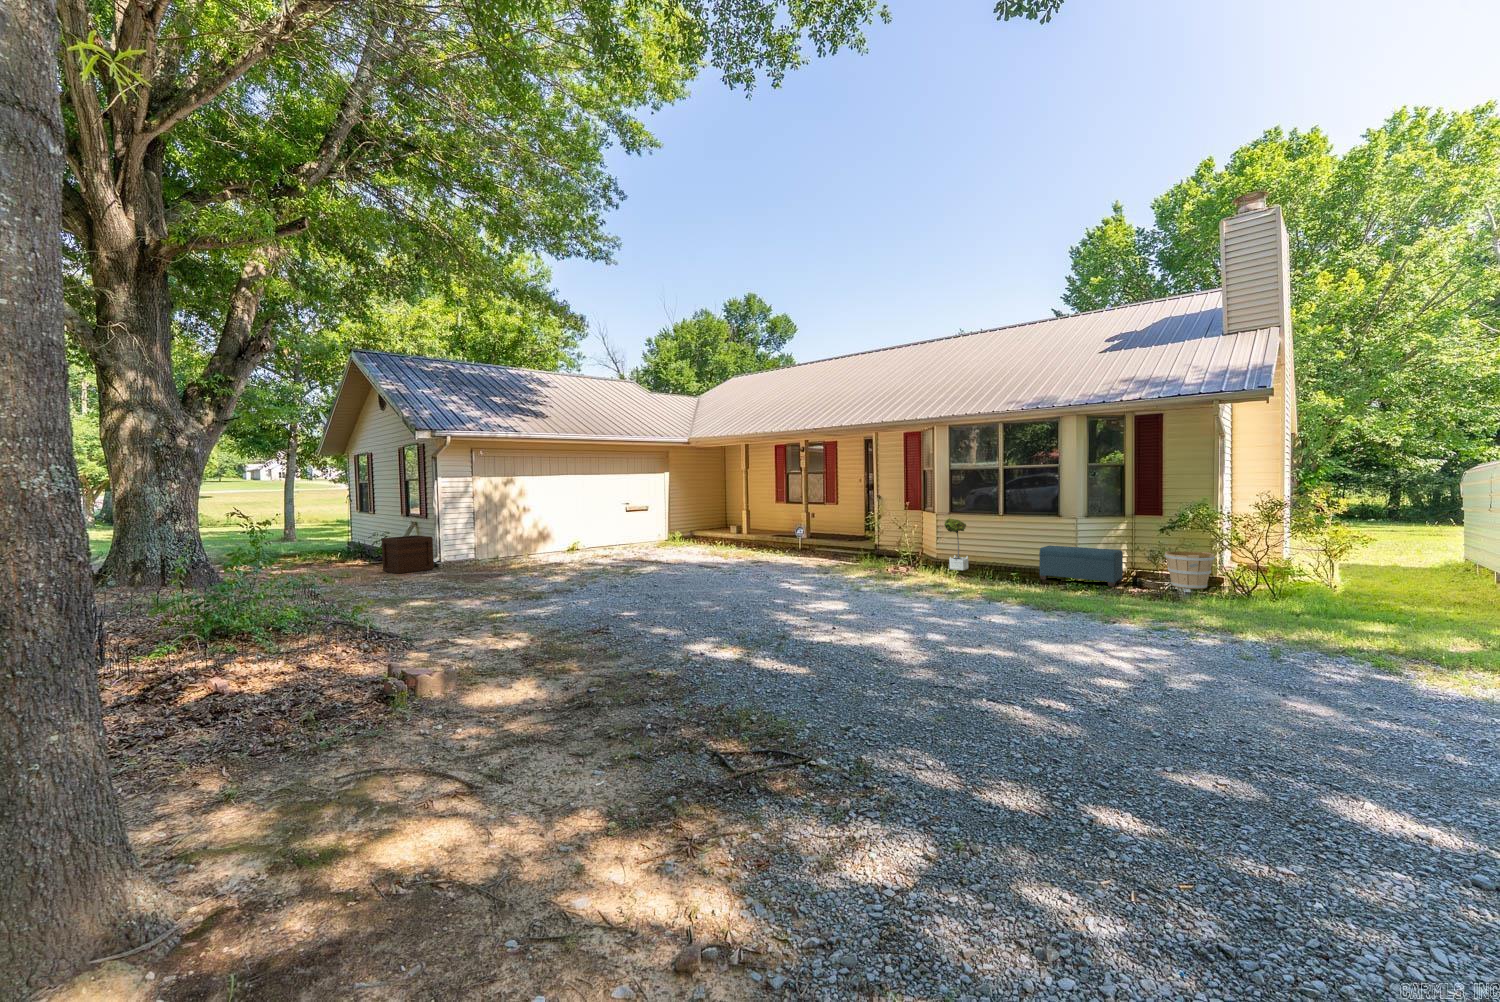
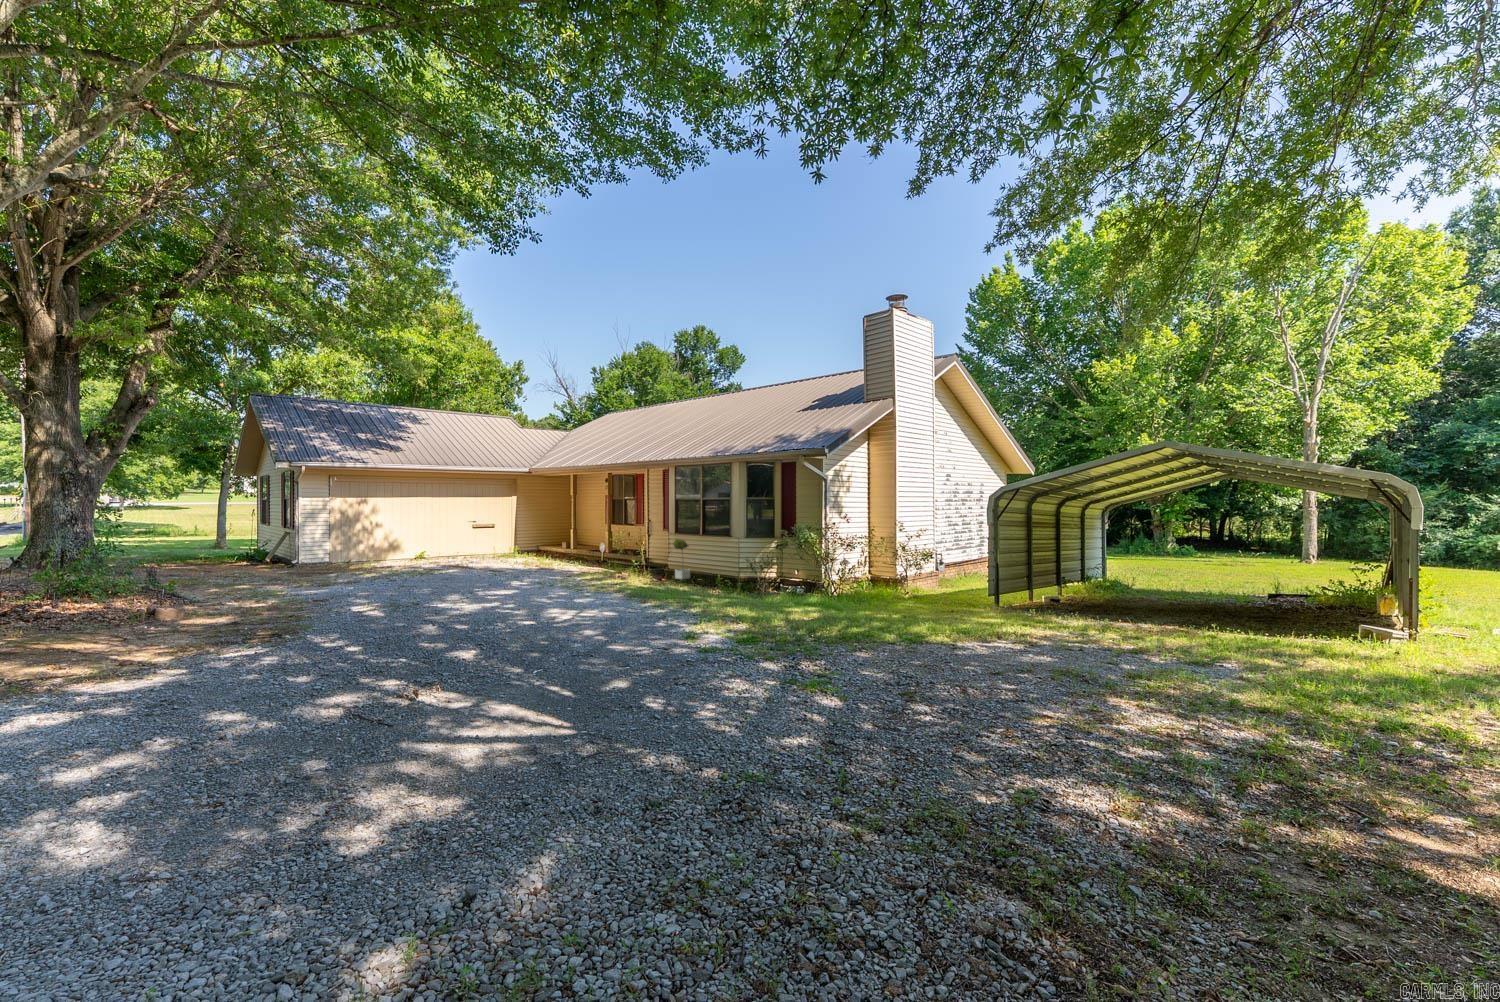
wooden crate: present [382,535,434,574] -> none [254,541,294,570]
bench: present [1039,546,1123,587] -> none [716,561,767,592]
wooden bucket: present [1165,551,1215,589] -> none [790,566,820,594]

